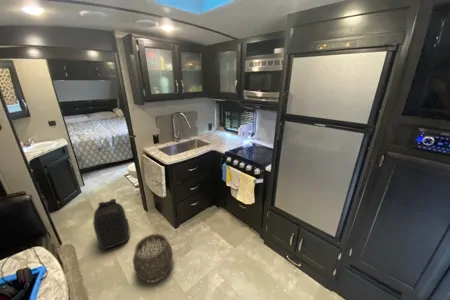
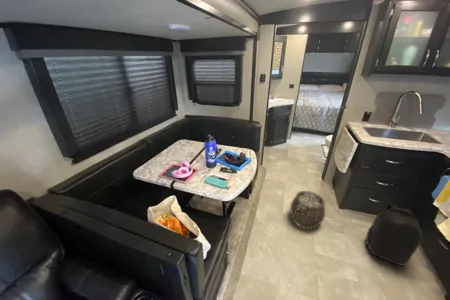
backpack: present [93,199,130,249] -> present [366,204,422,266]

